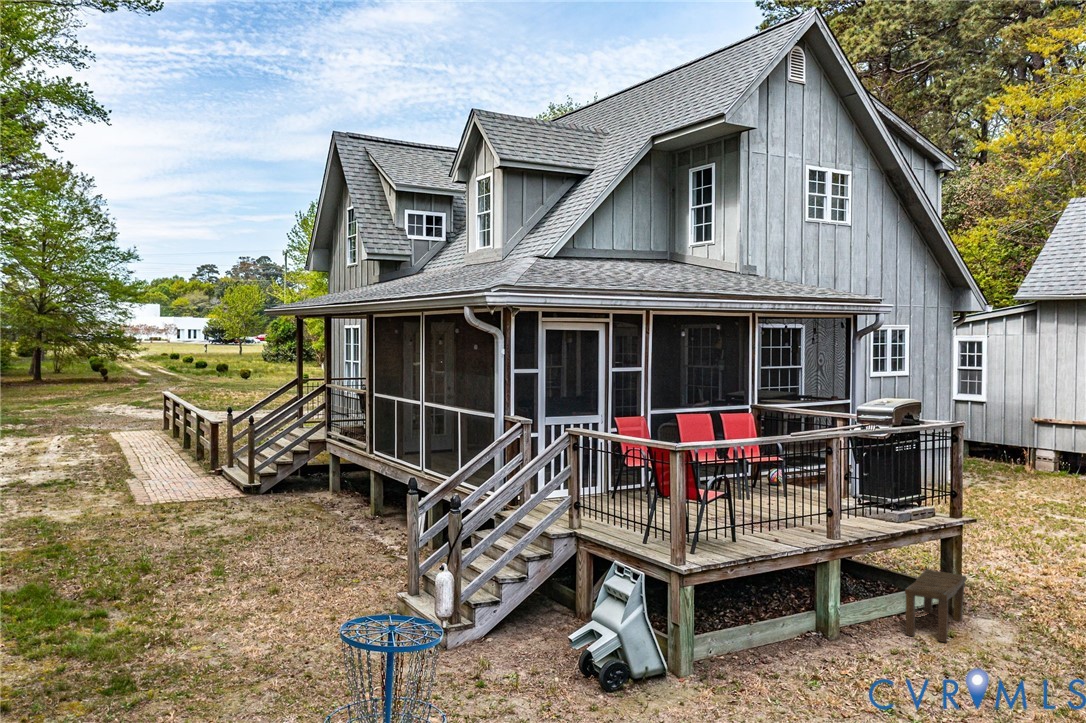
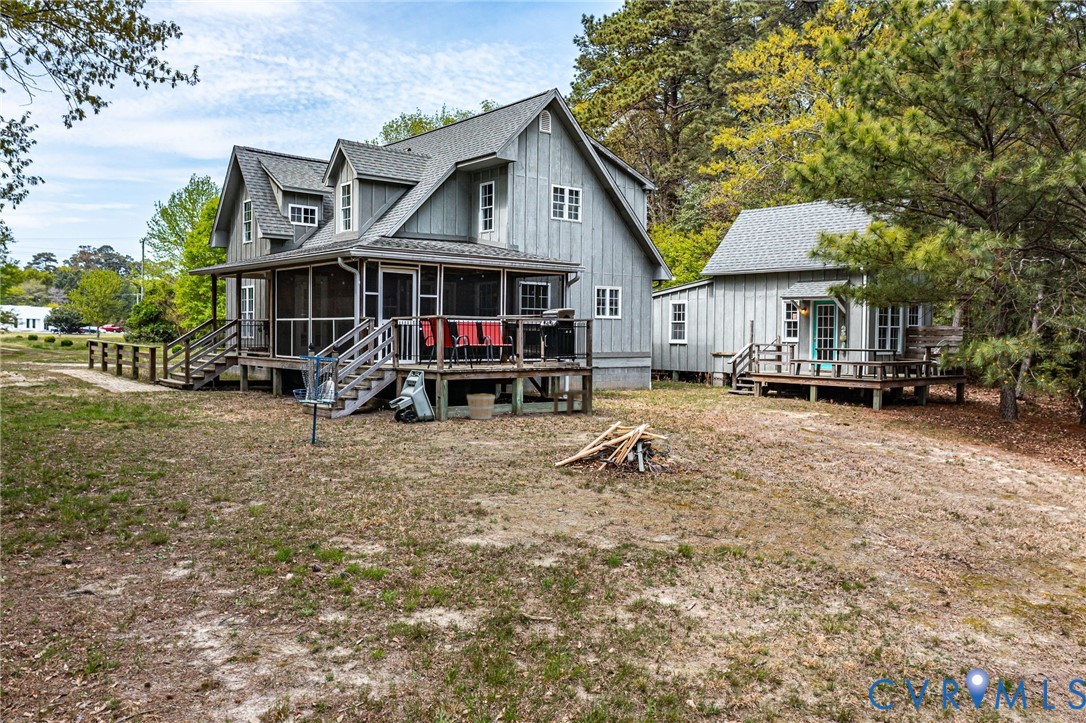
wooden bucket: none [735,604,799,676] -> present [467,394,495,420]

